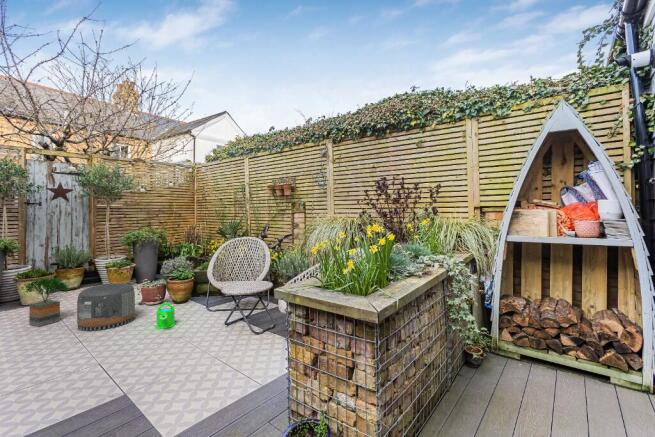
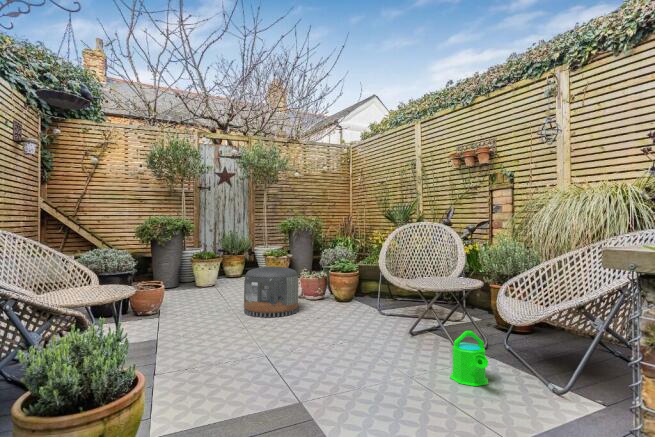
potted tree: present [25,278,69,327] -> none [199,255,237,306]
watering can: present [156,302,175,329] -> present [450,331,488,386]

